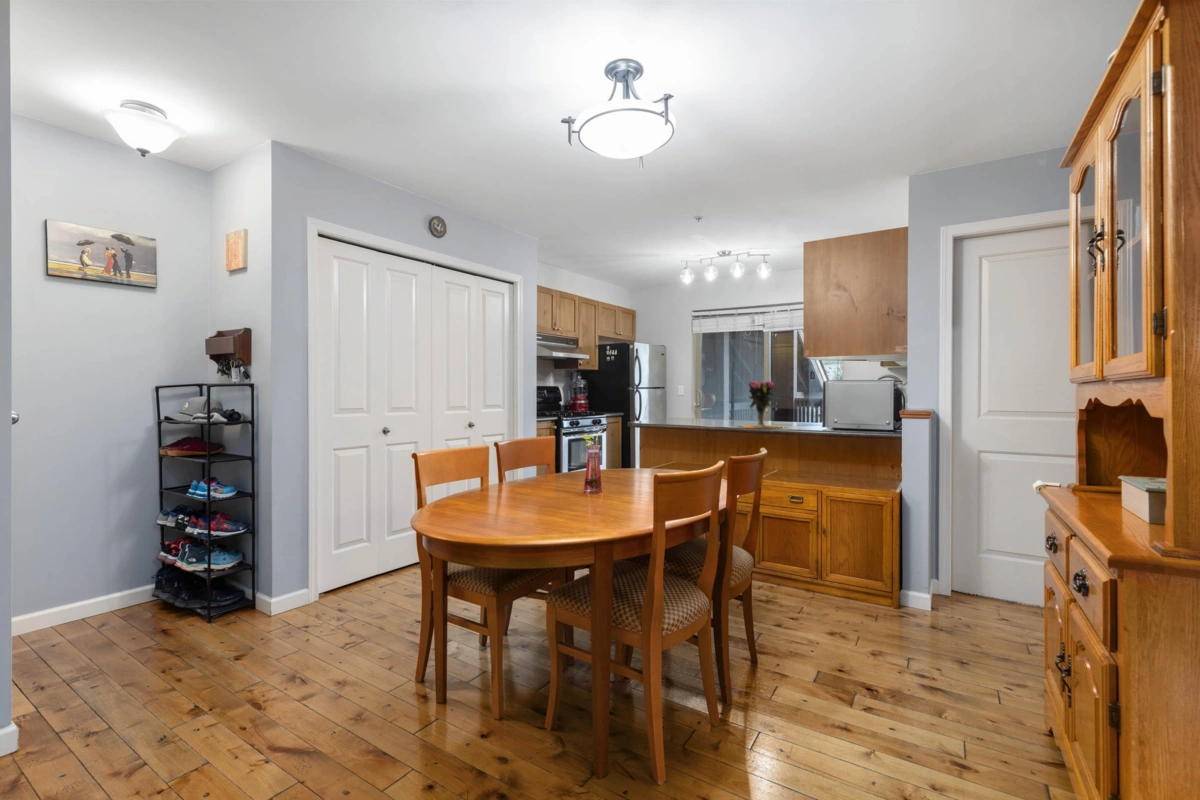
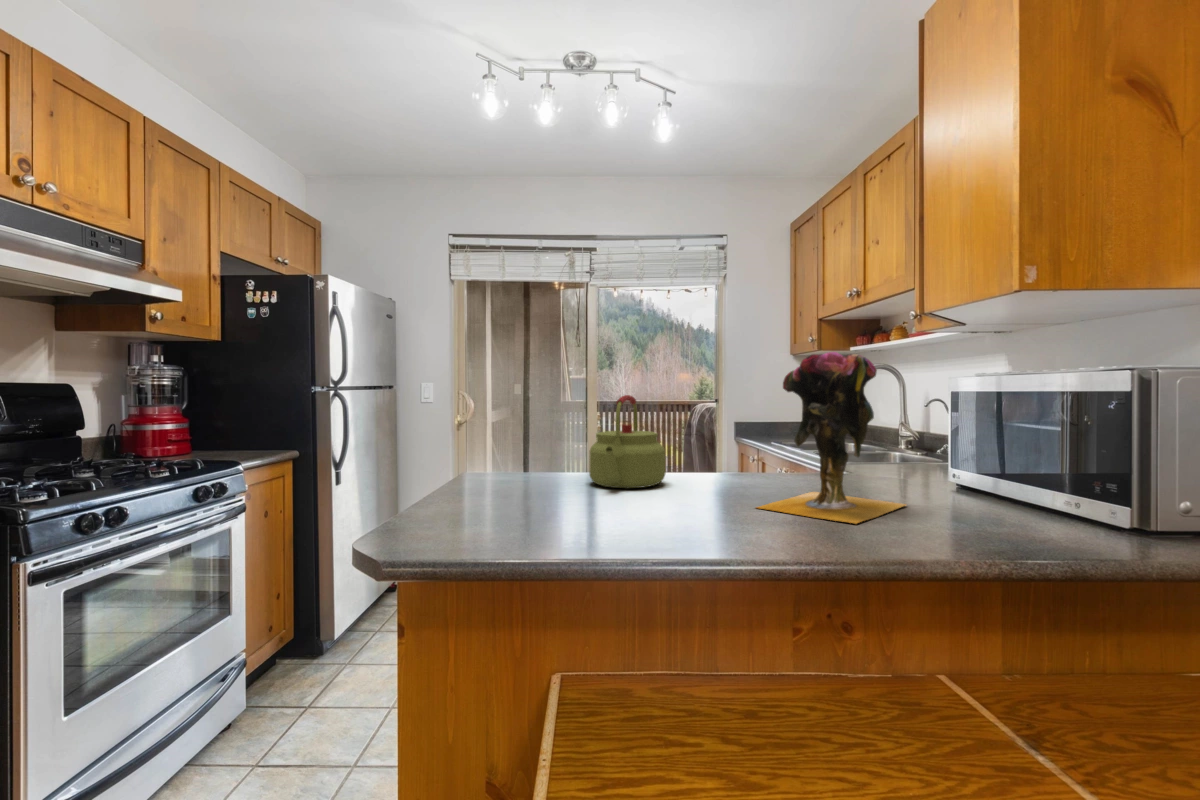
kettle: none [703,392,730,422] -> present [589,395,666,488]

